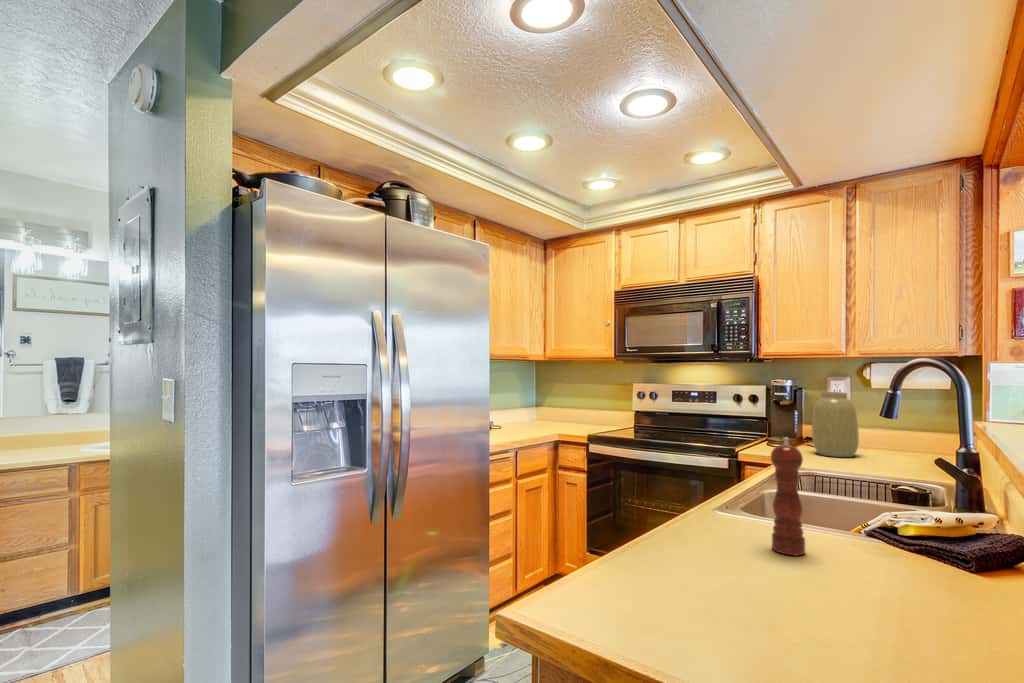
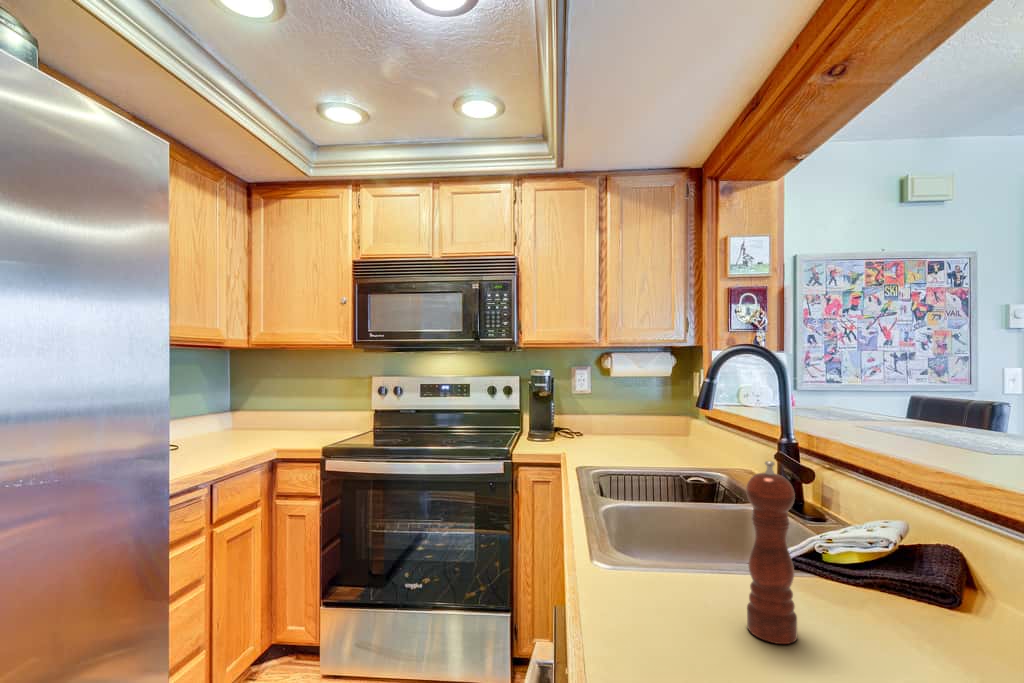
vase: present [812,392,859,457] -> none [576,381,616,447]

